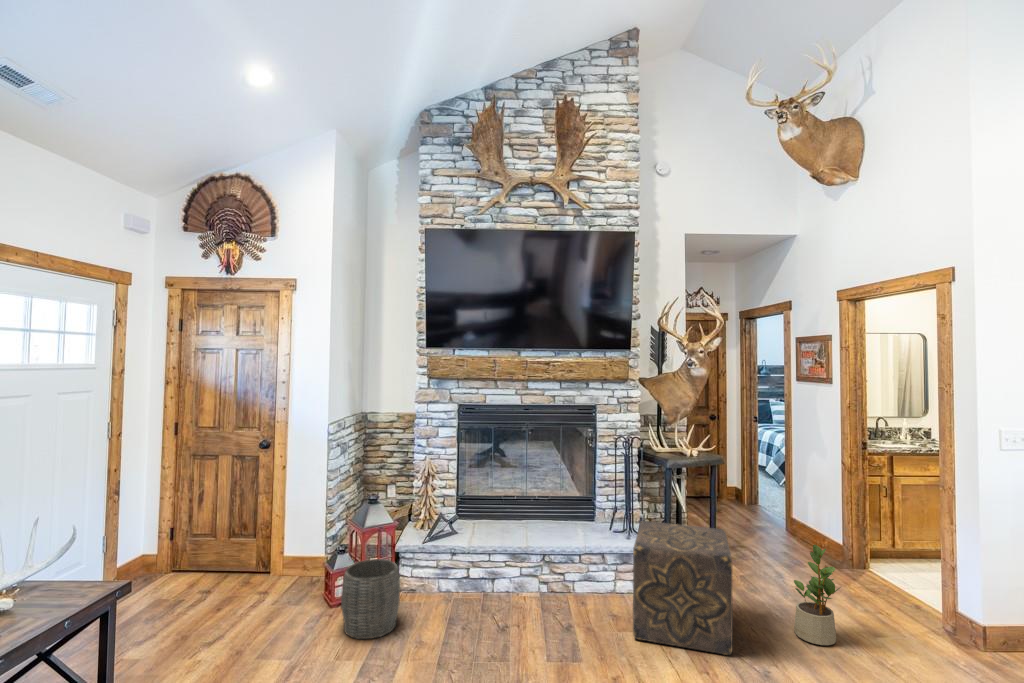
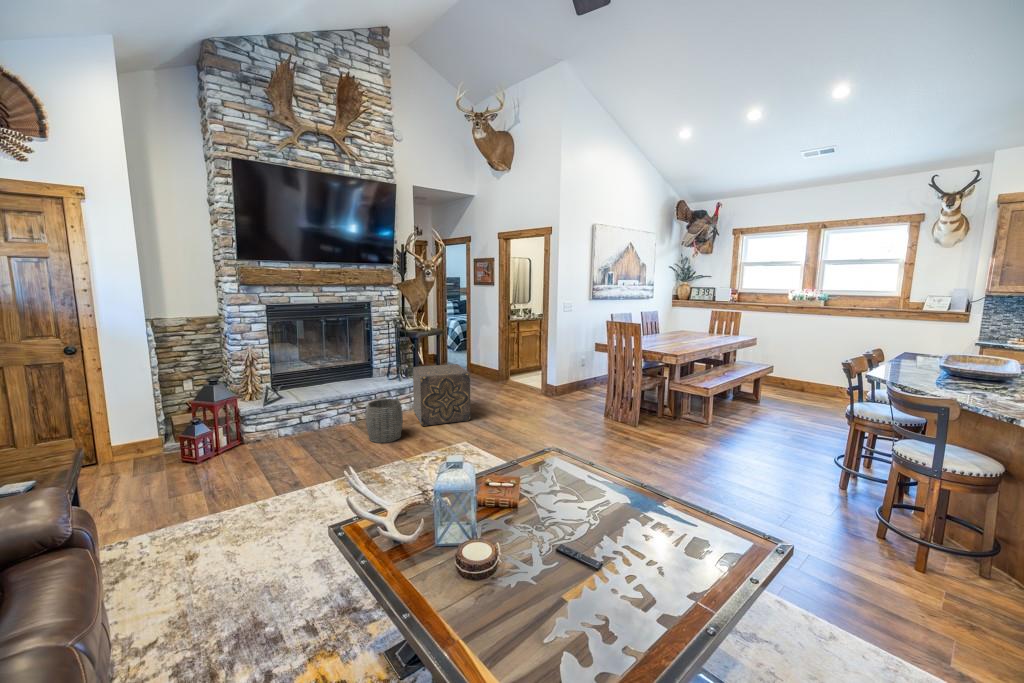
potted plant: present [794,545,840,645] -> none [490,363,512,408]
woven basket: present [341,559,400,639] -> present [366,399,403,443]

